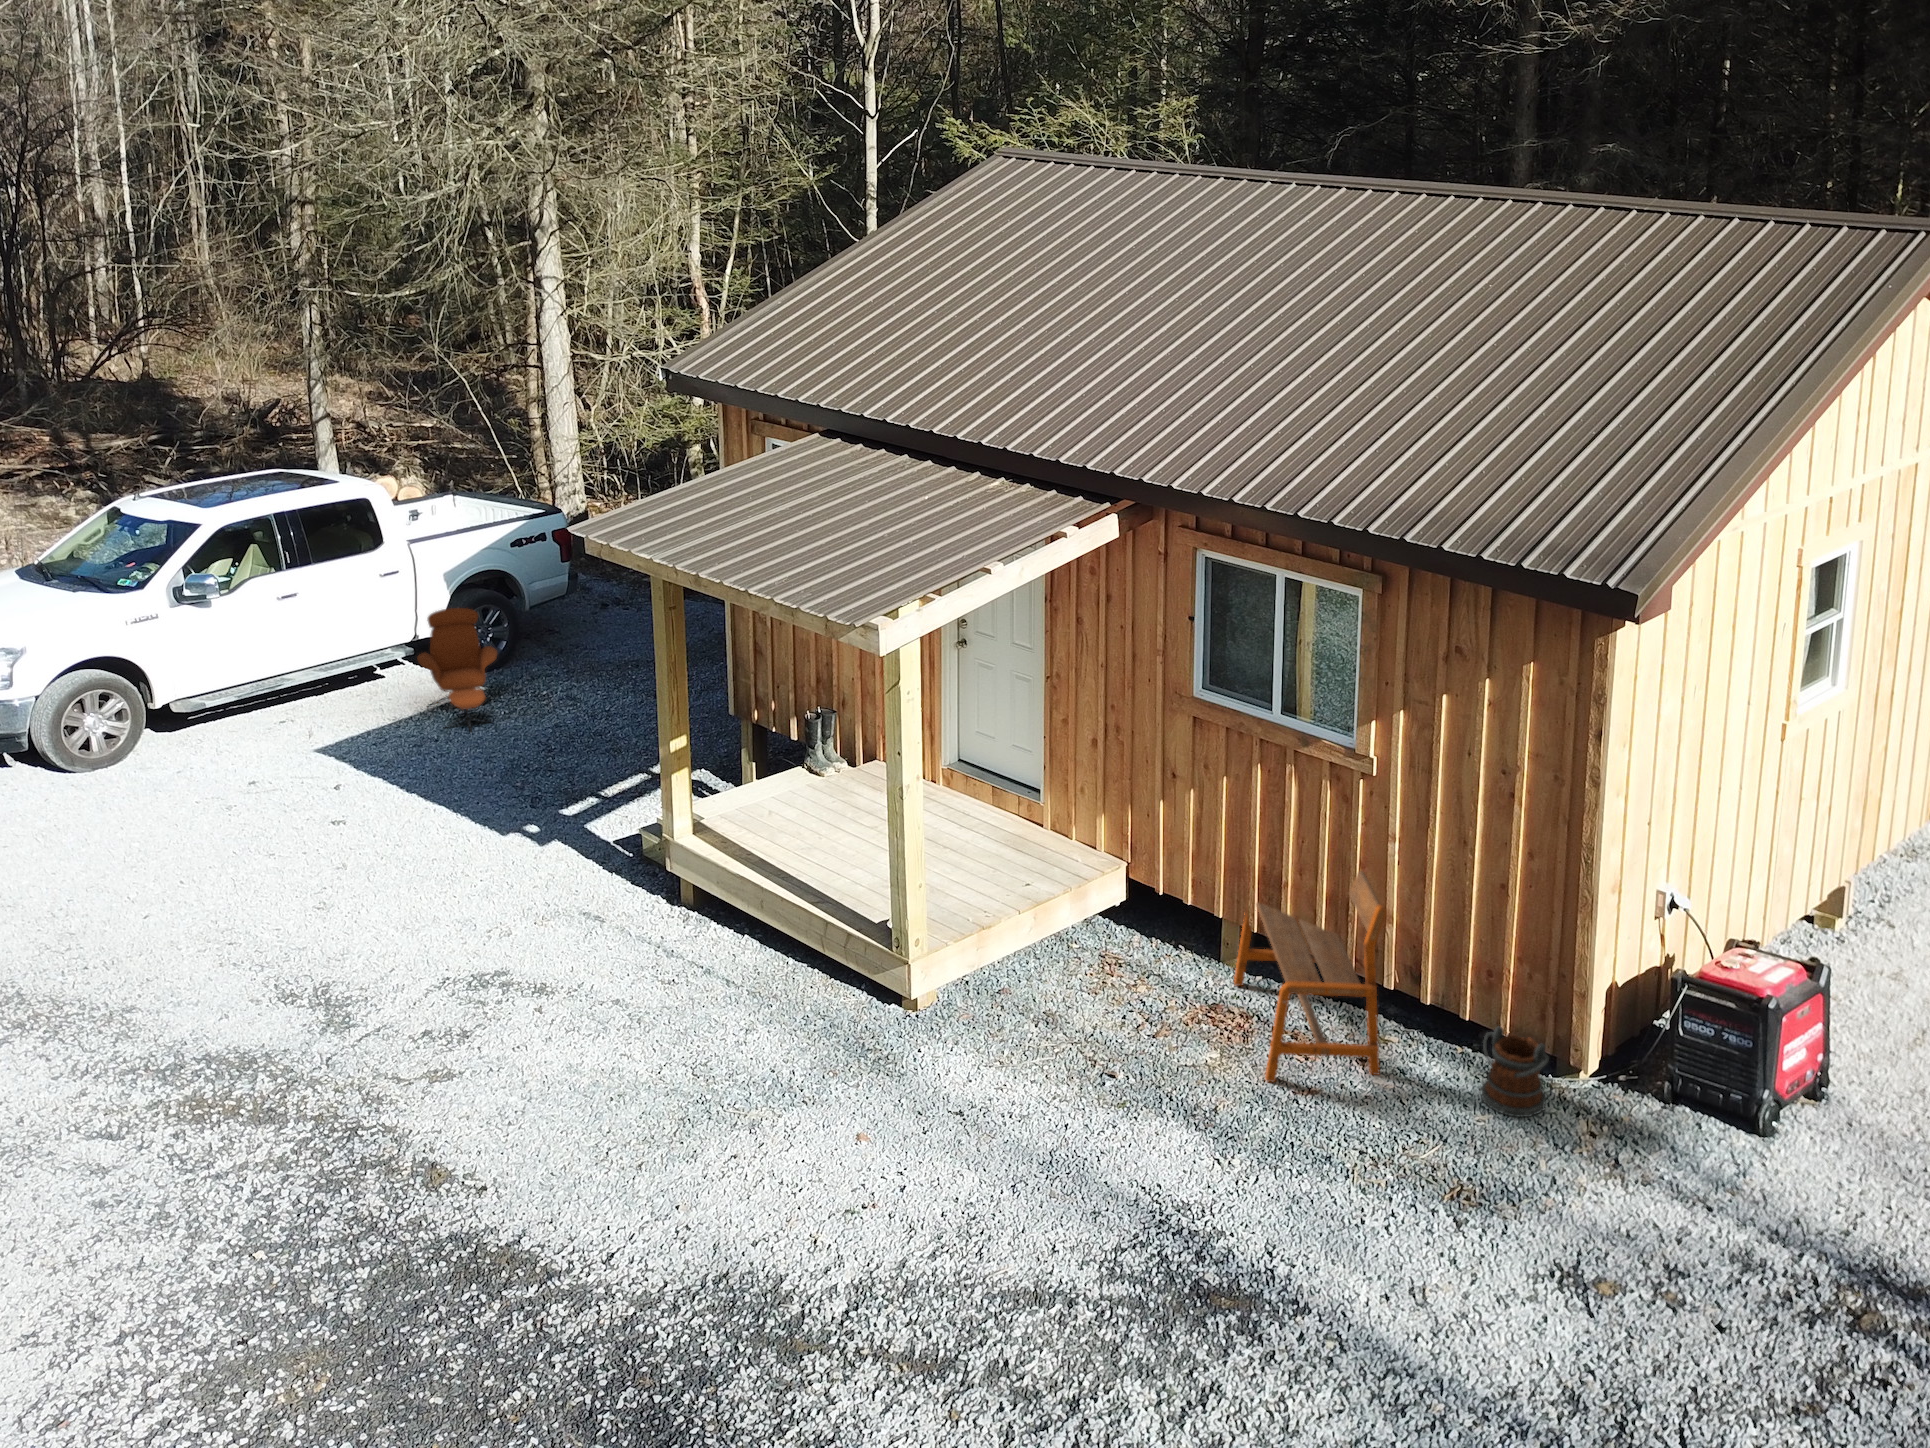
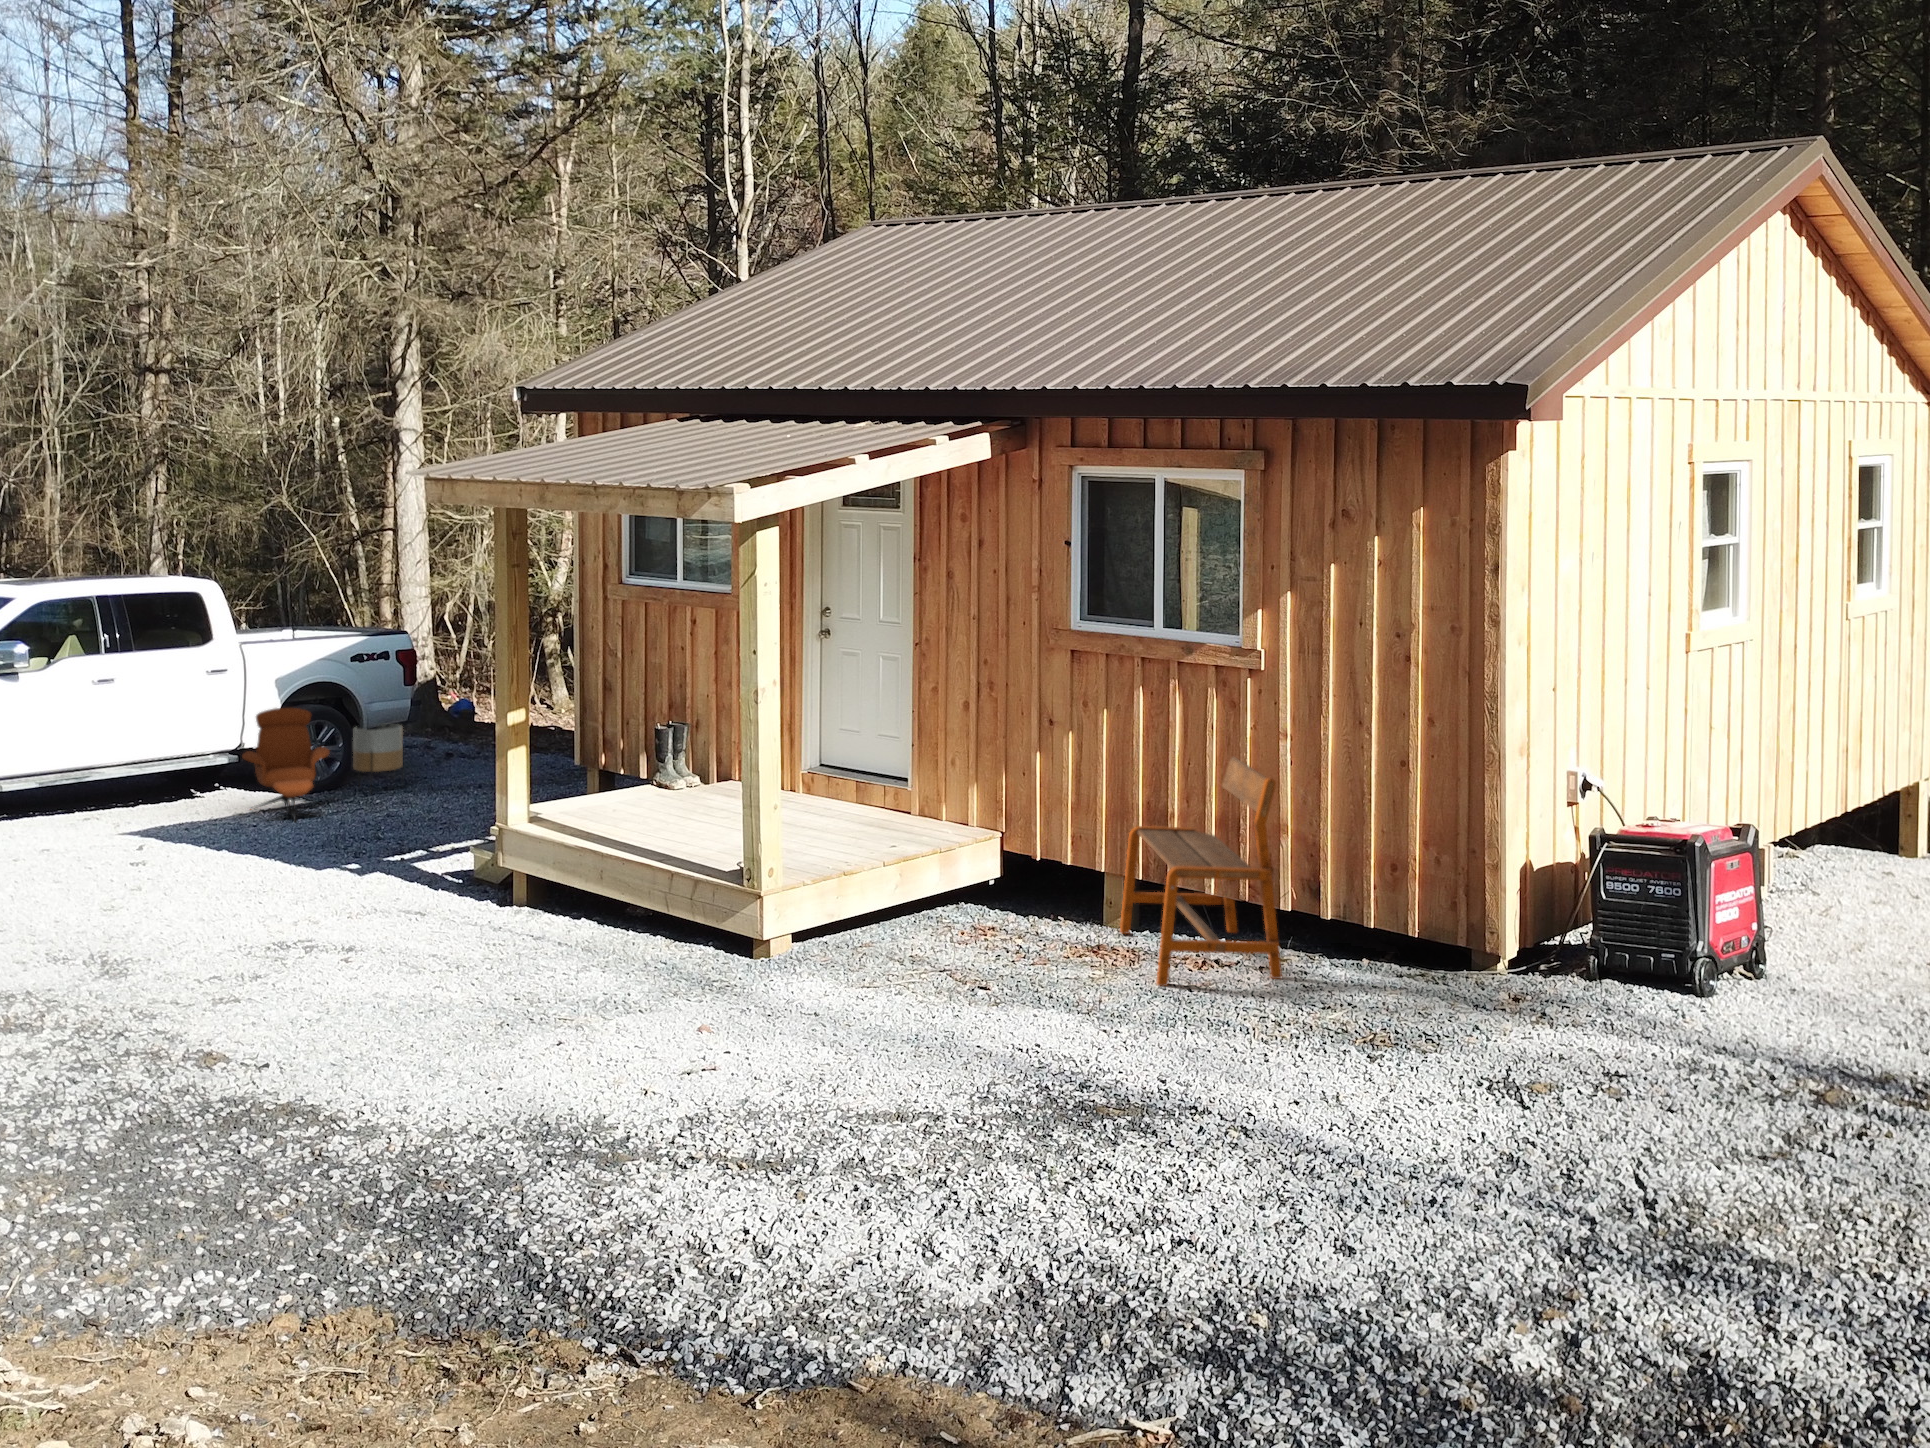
planter: none [517,609,565,680] -> present [353,724,403,773]
bucket: present [1479,1026,1549,1117] -> none [1391,906,1466,998]

